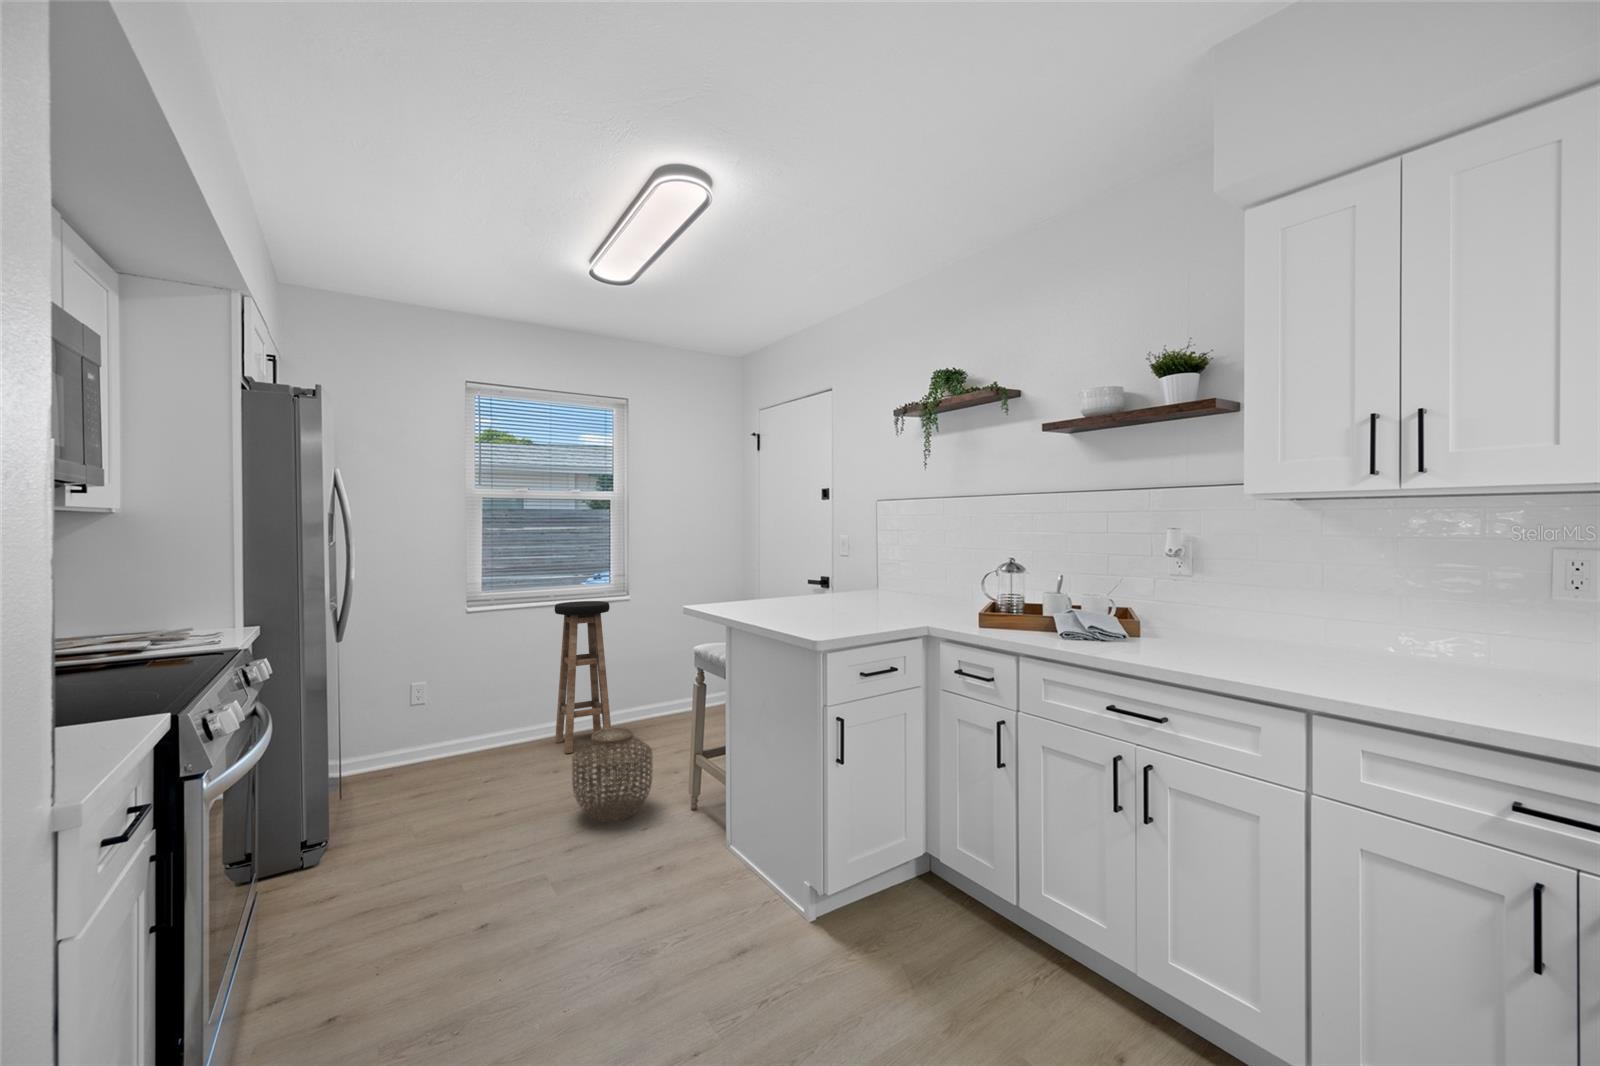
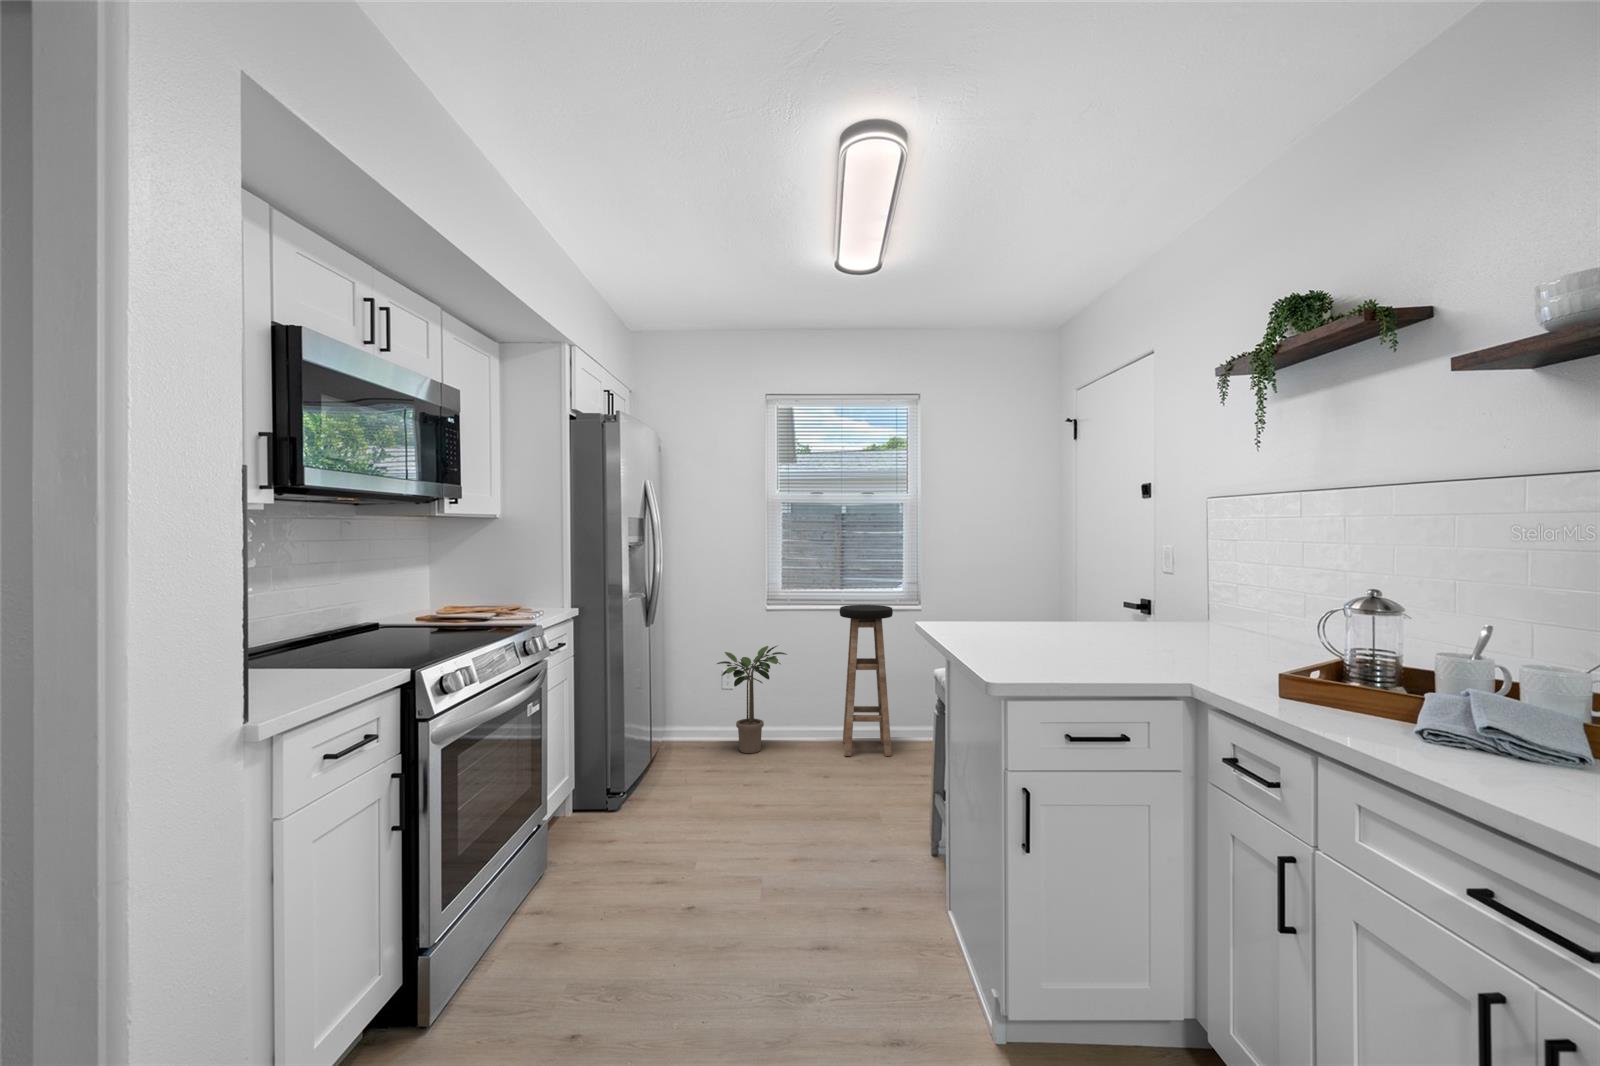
potted plant: none [412,650,498,772] -> present [717,646,787,753]
woven basket: present [572,728,653,822] -> none [812,742,893,841]

